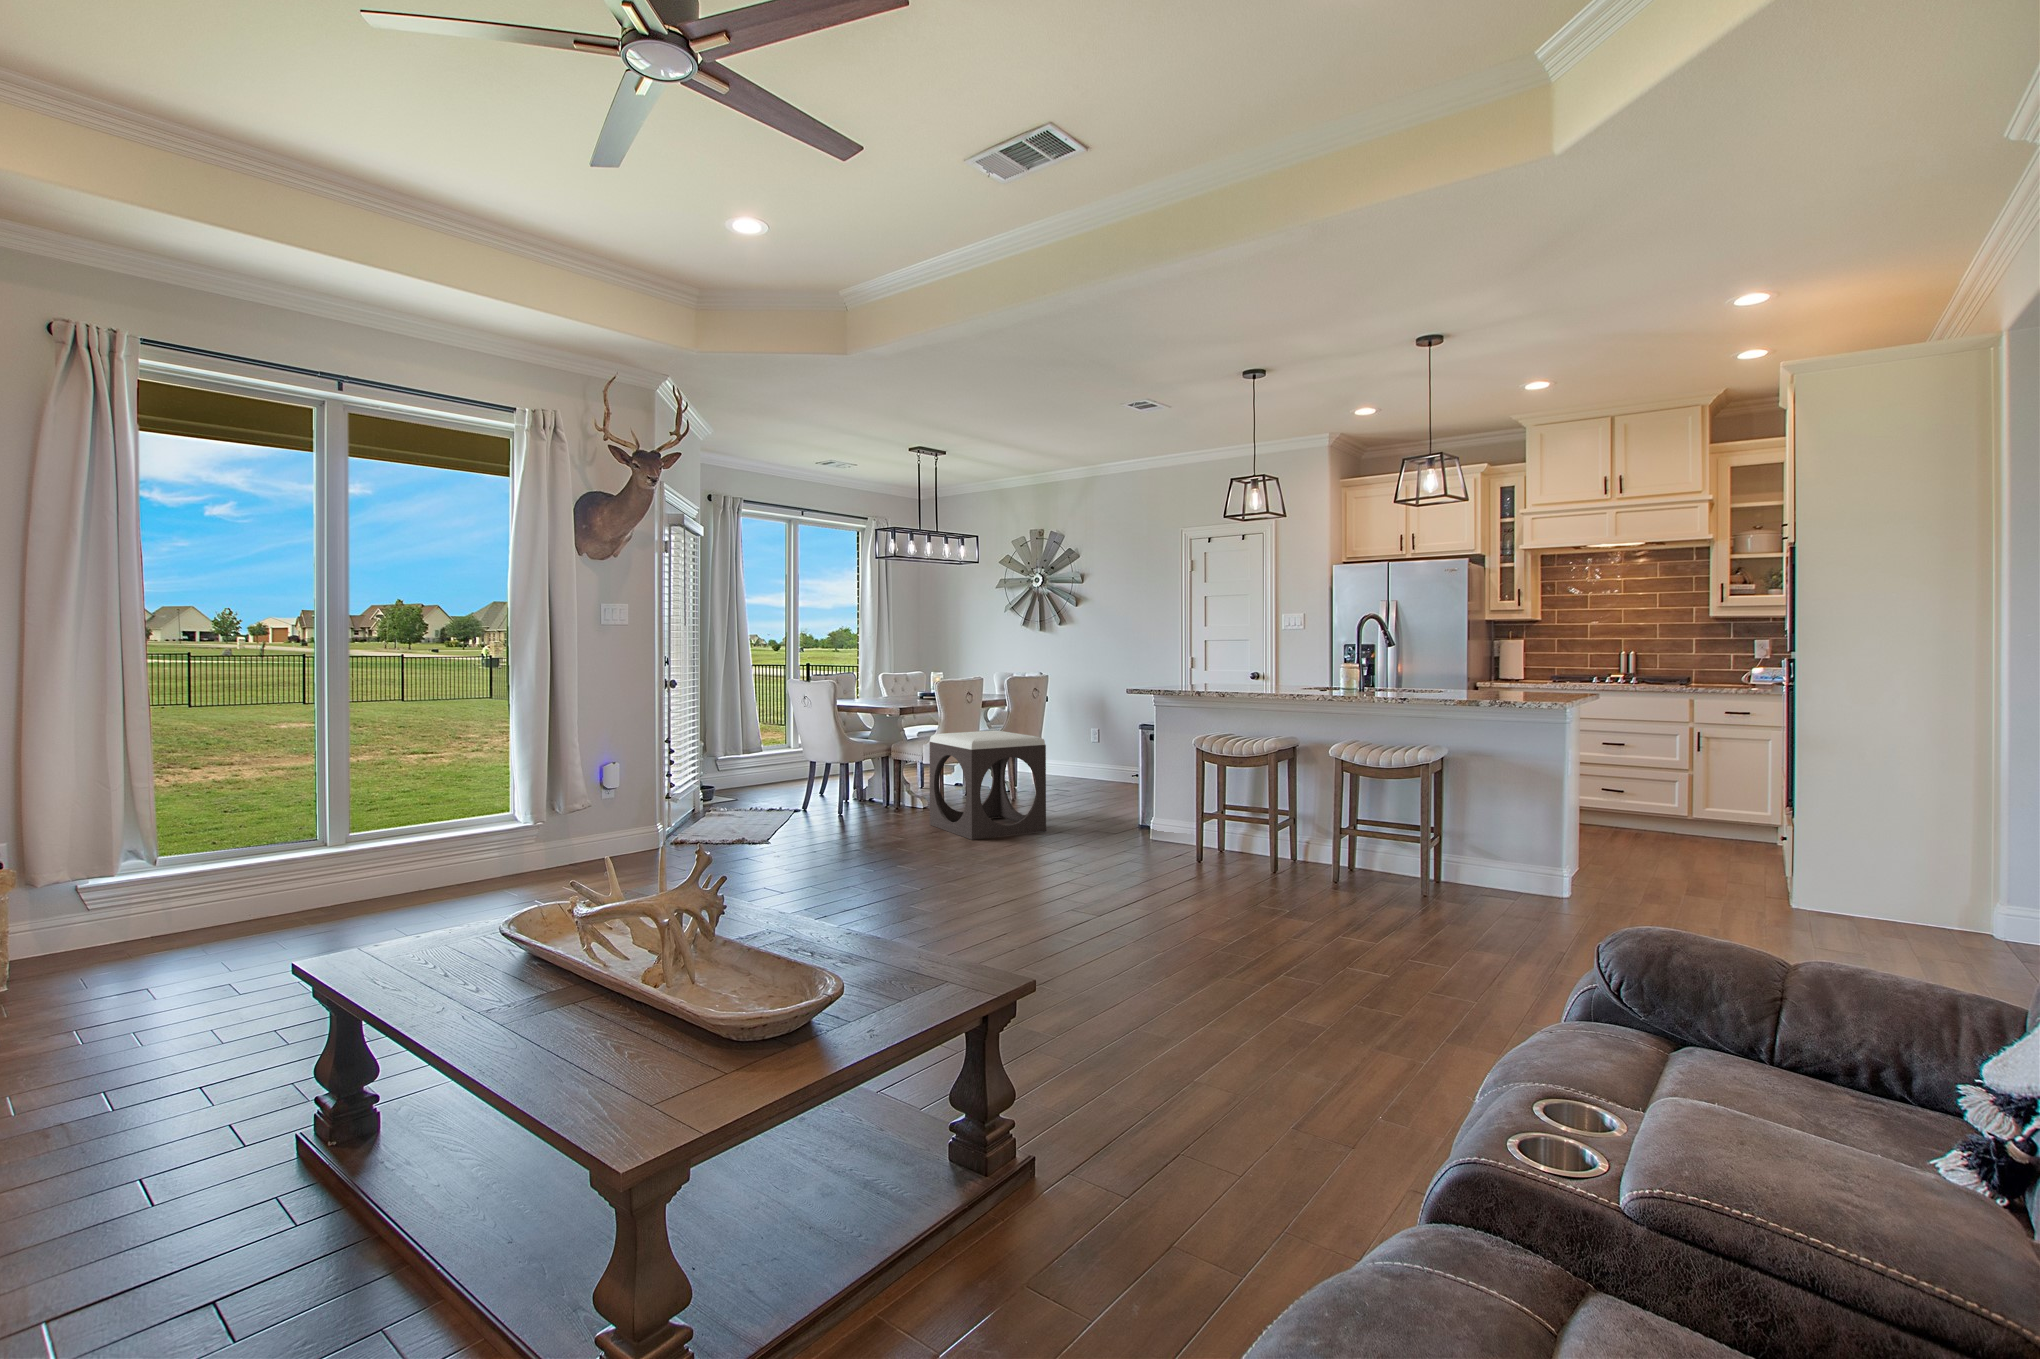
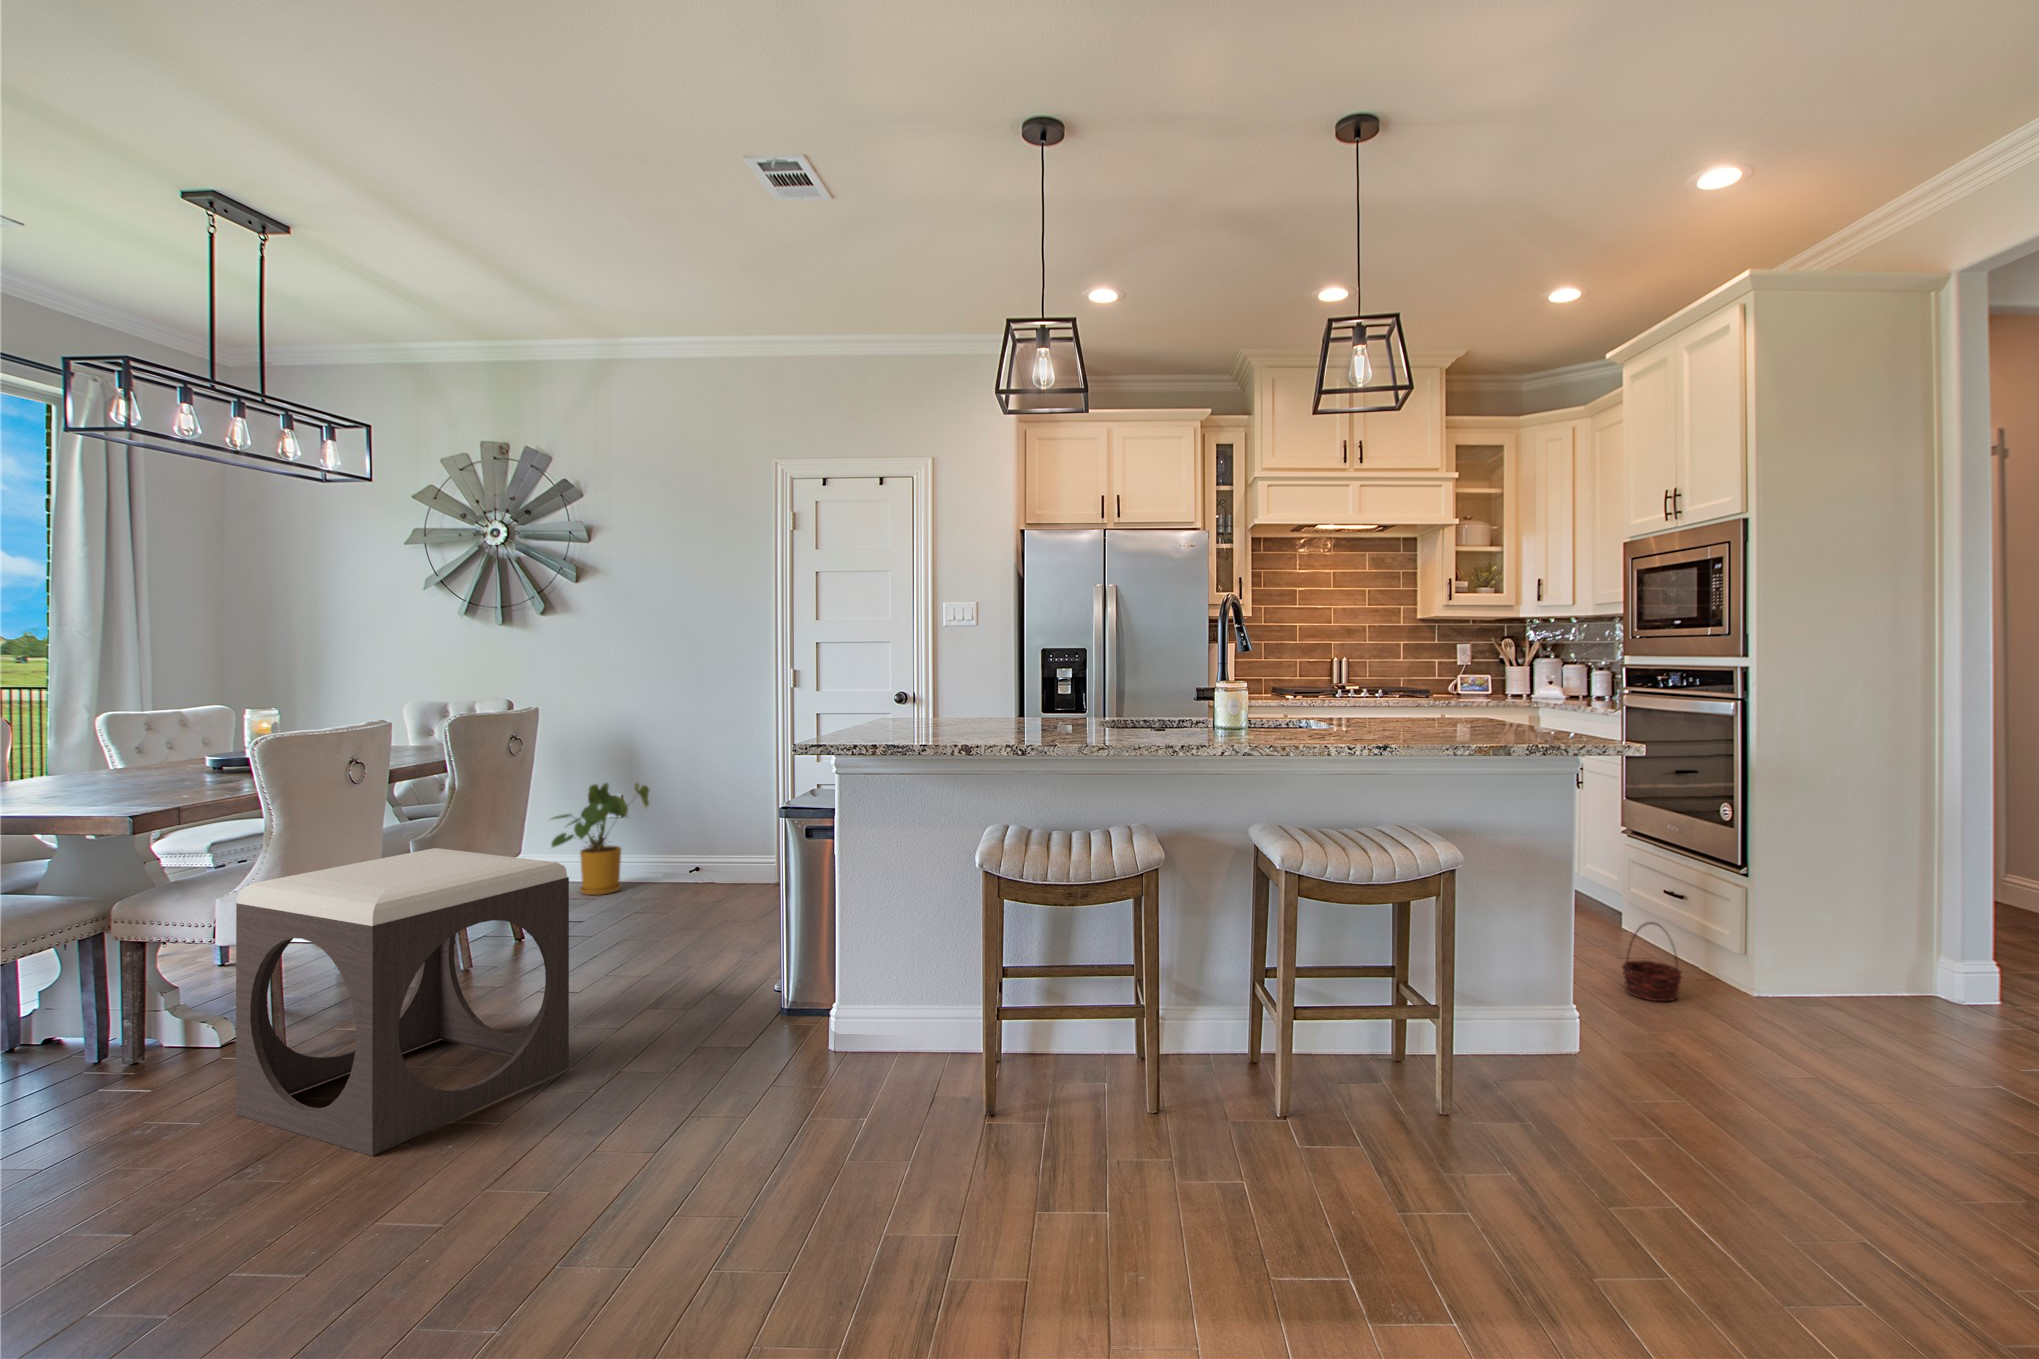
house plant: none [1058,721,1113,782] -> present [552,783,649,895]
basket: none [1726,846,1778,904] -> present [1622,922,1682,1001]

